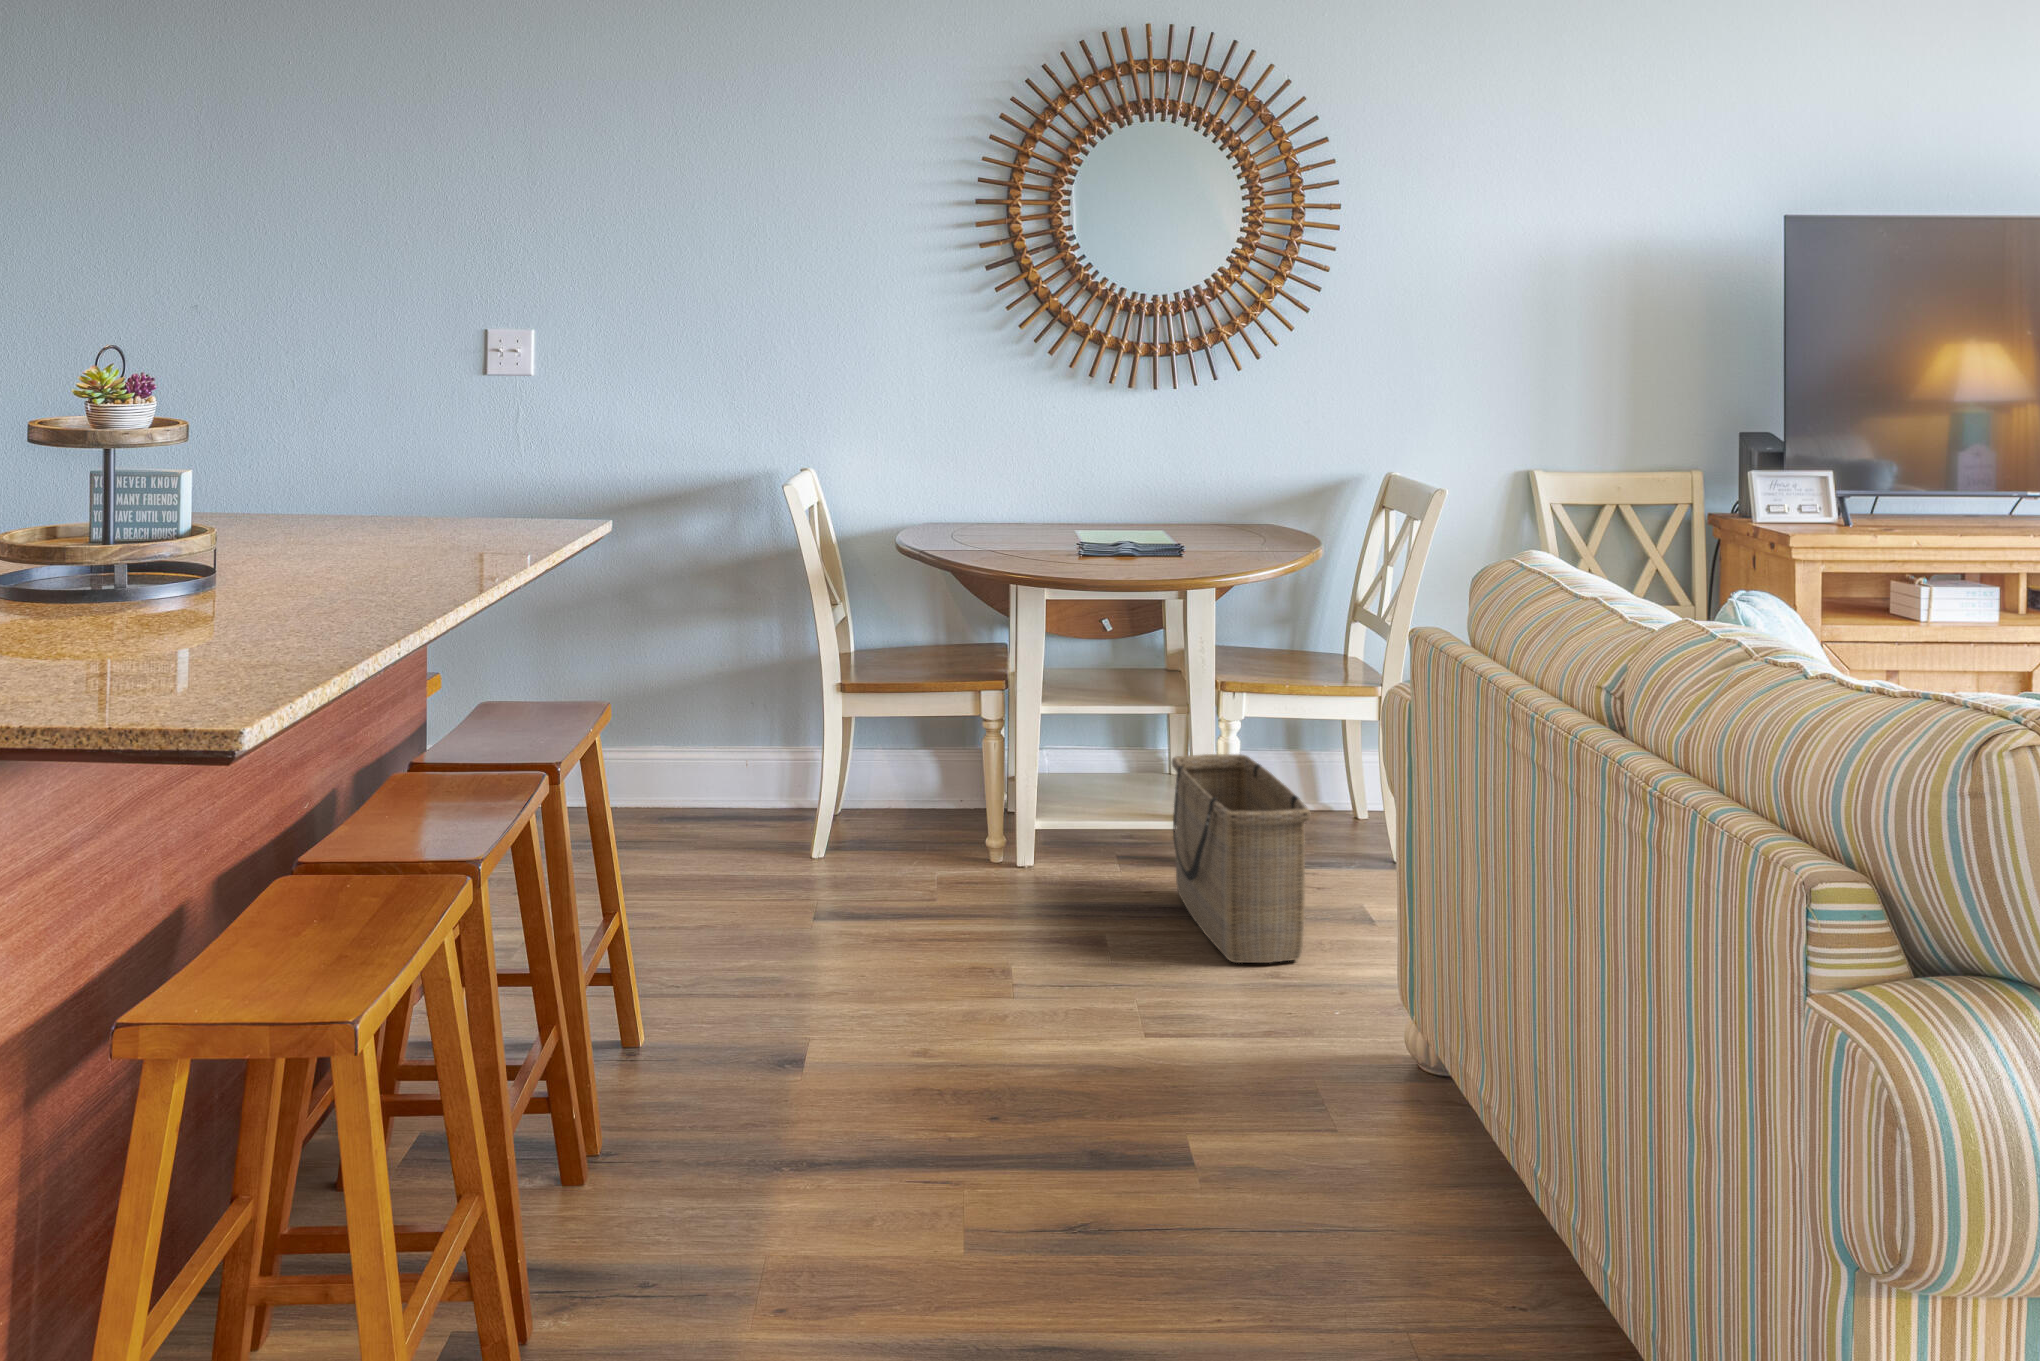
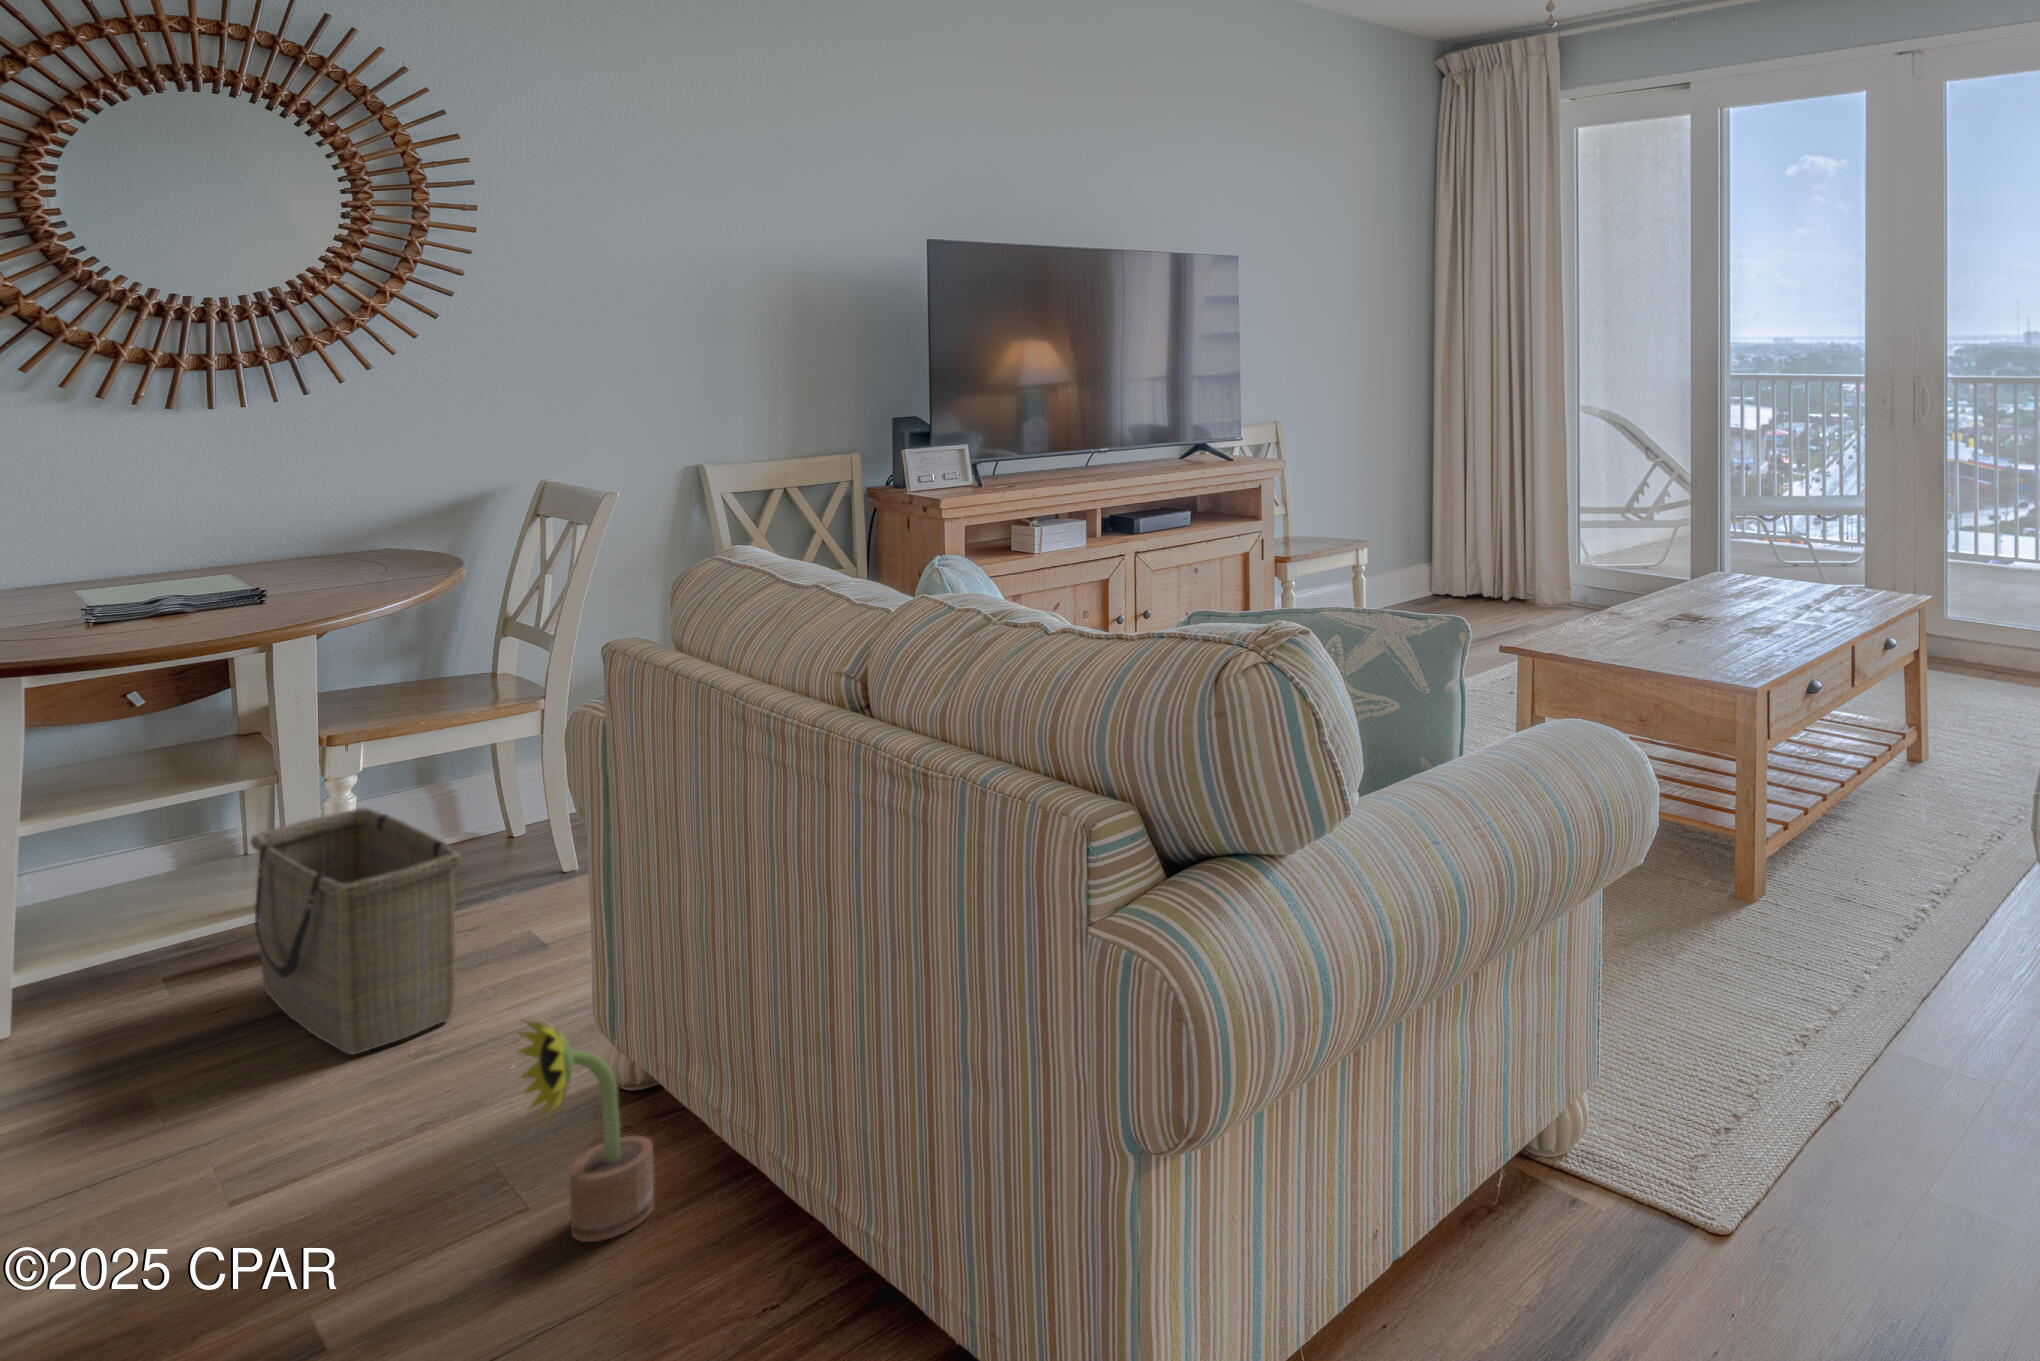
decorative plant: none [1338,949,1442,1182] -> present [518,1020,654,1242]

